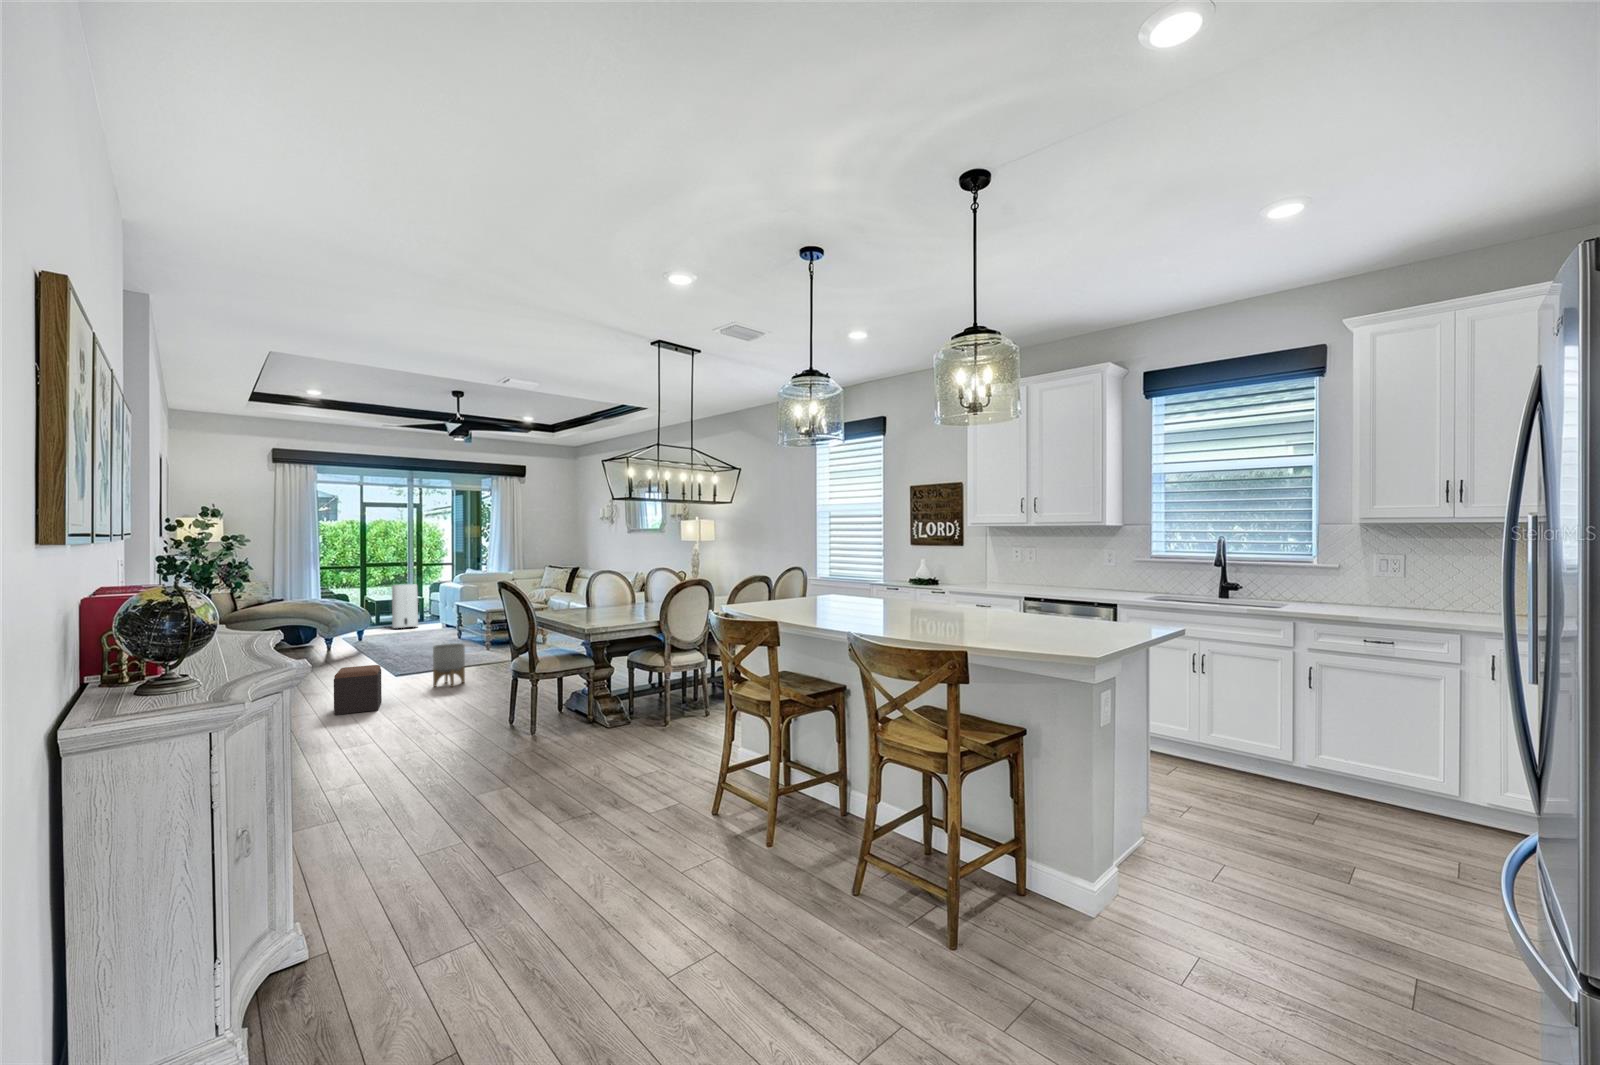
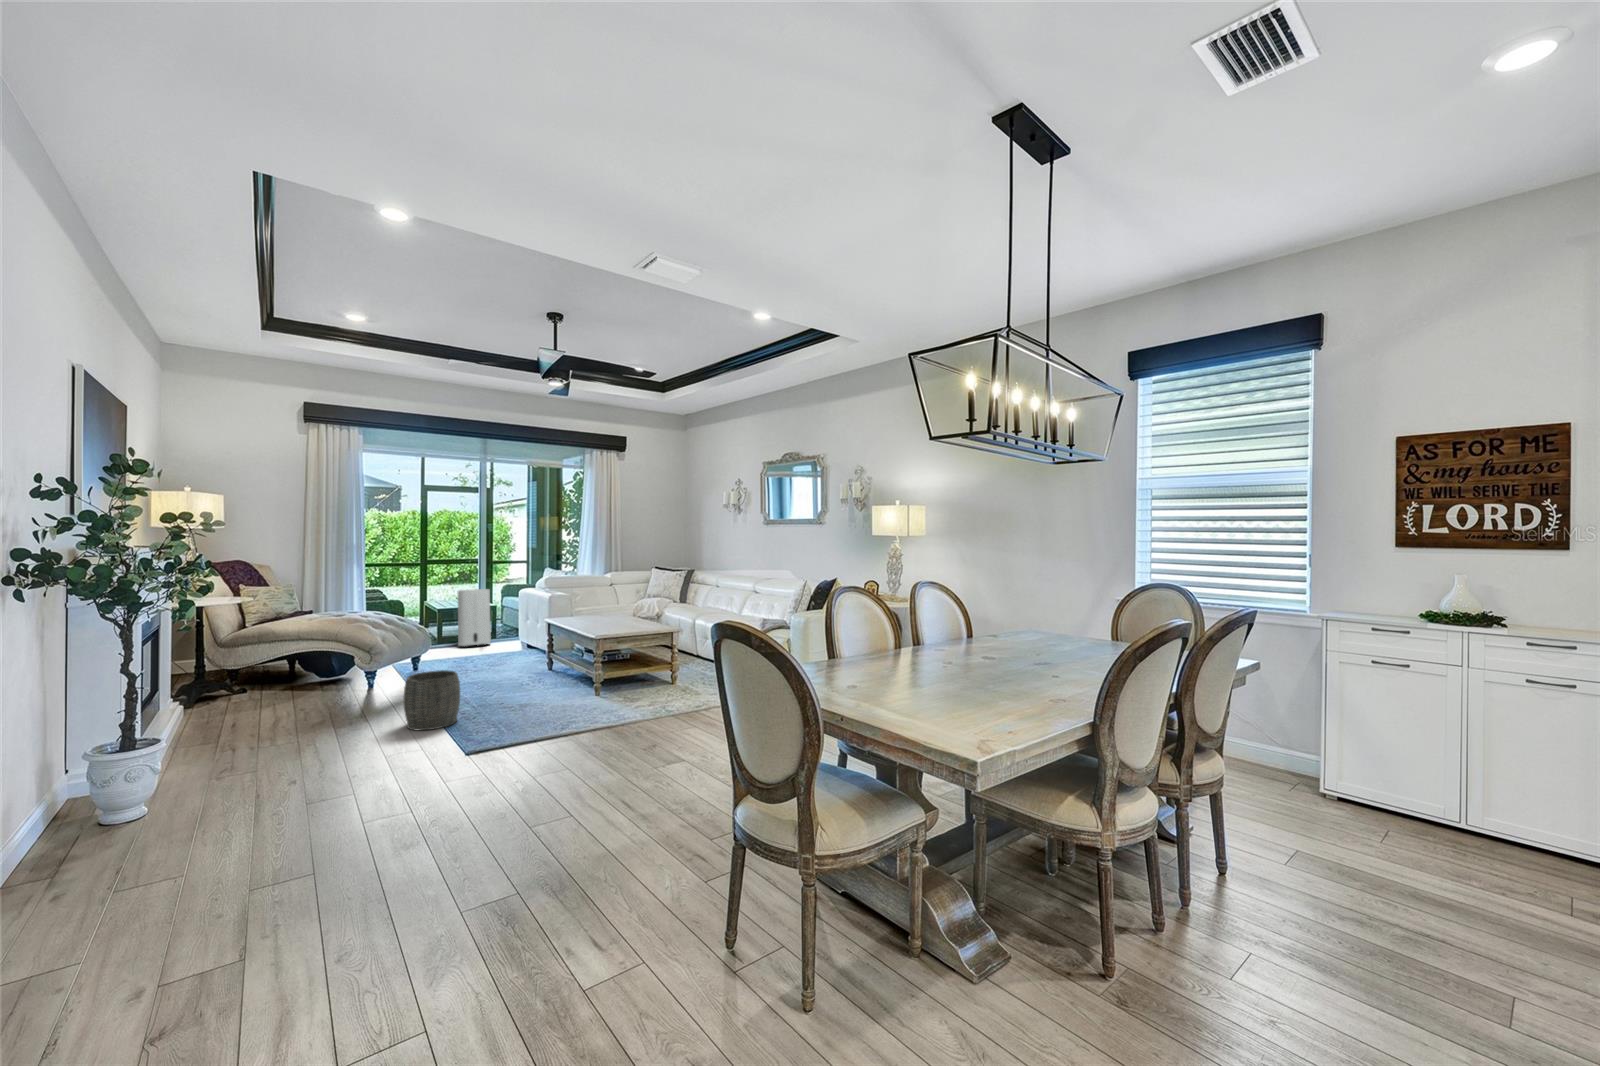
woven basket: none [354,632,391,668] -> present [404,670,460,731]
planter: present [433,643,465,687] -> none [535,707,587,789]
footstool: present [334,665,382,715] -> none [353,769,448,890]

